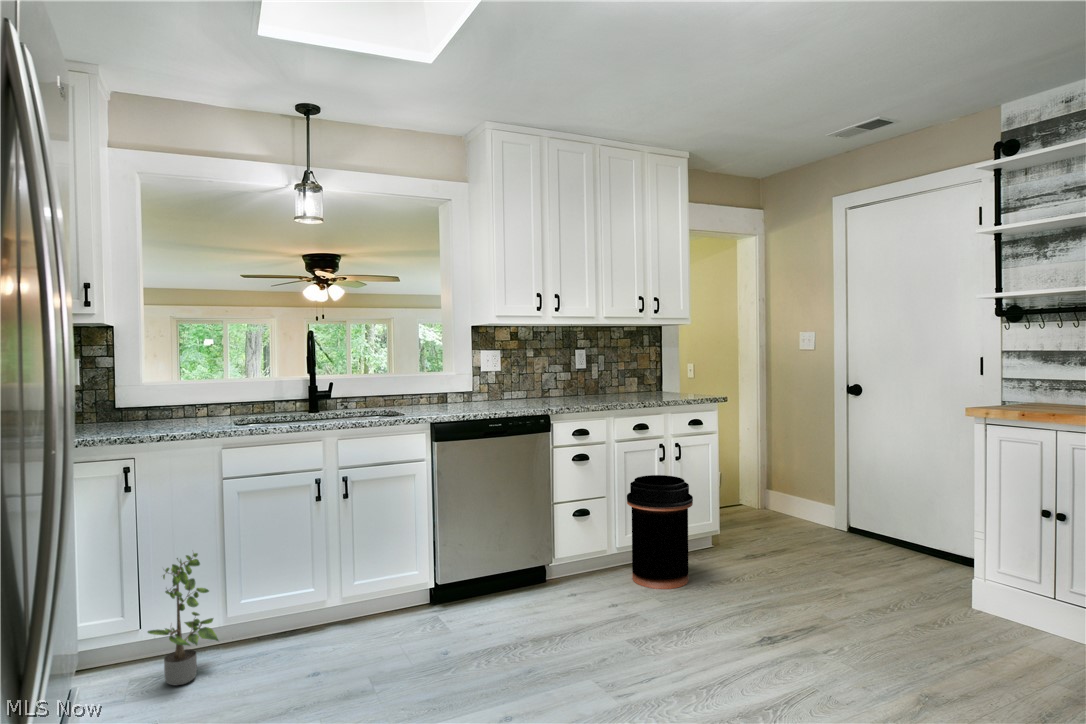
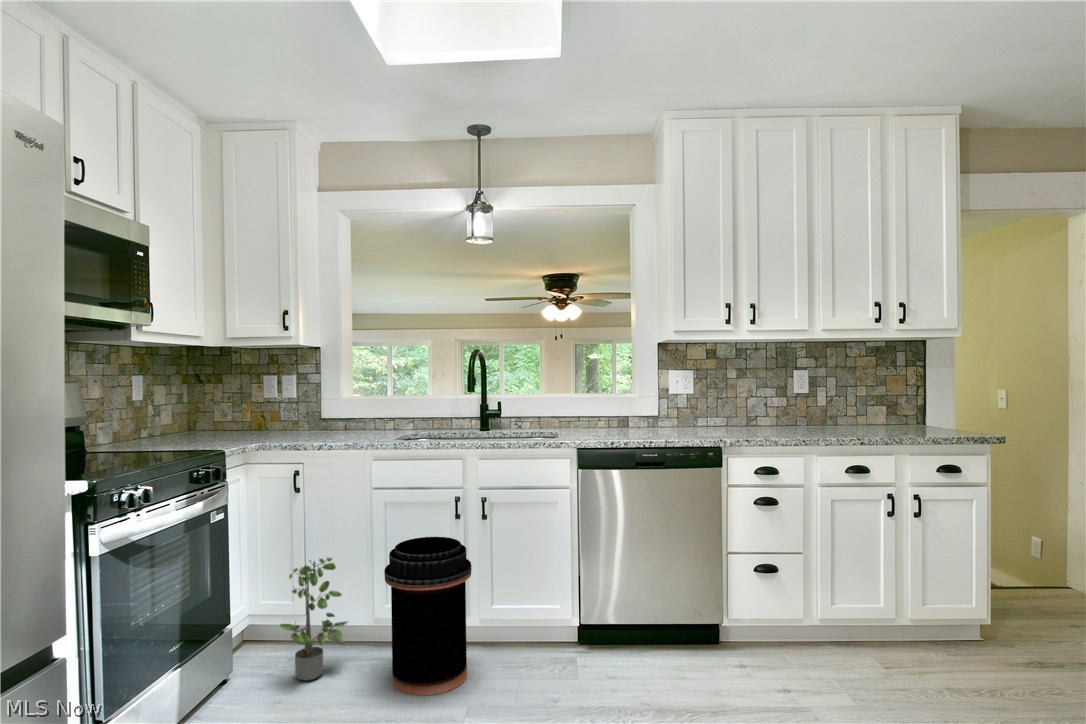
trash can: present [627,475,693,589] -> present [384,537,471,695]

